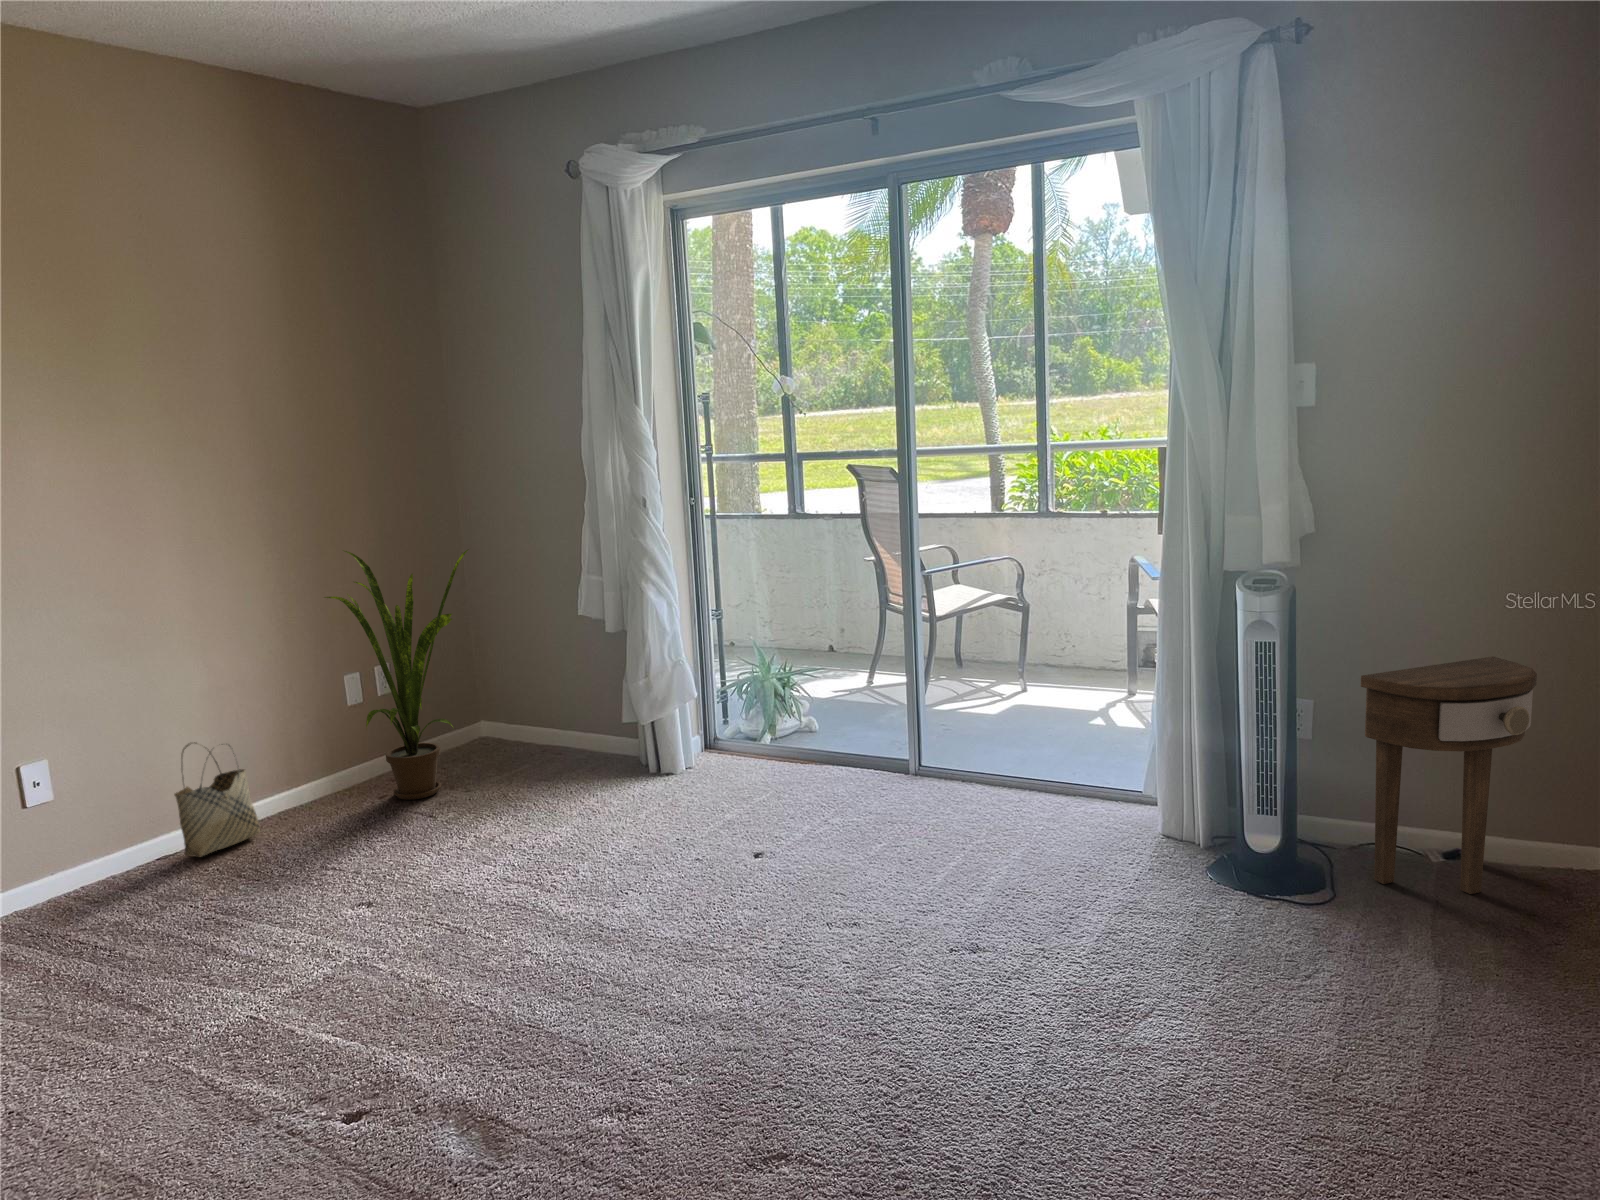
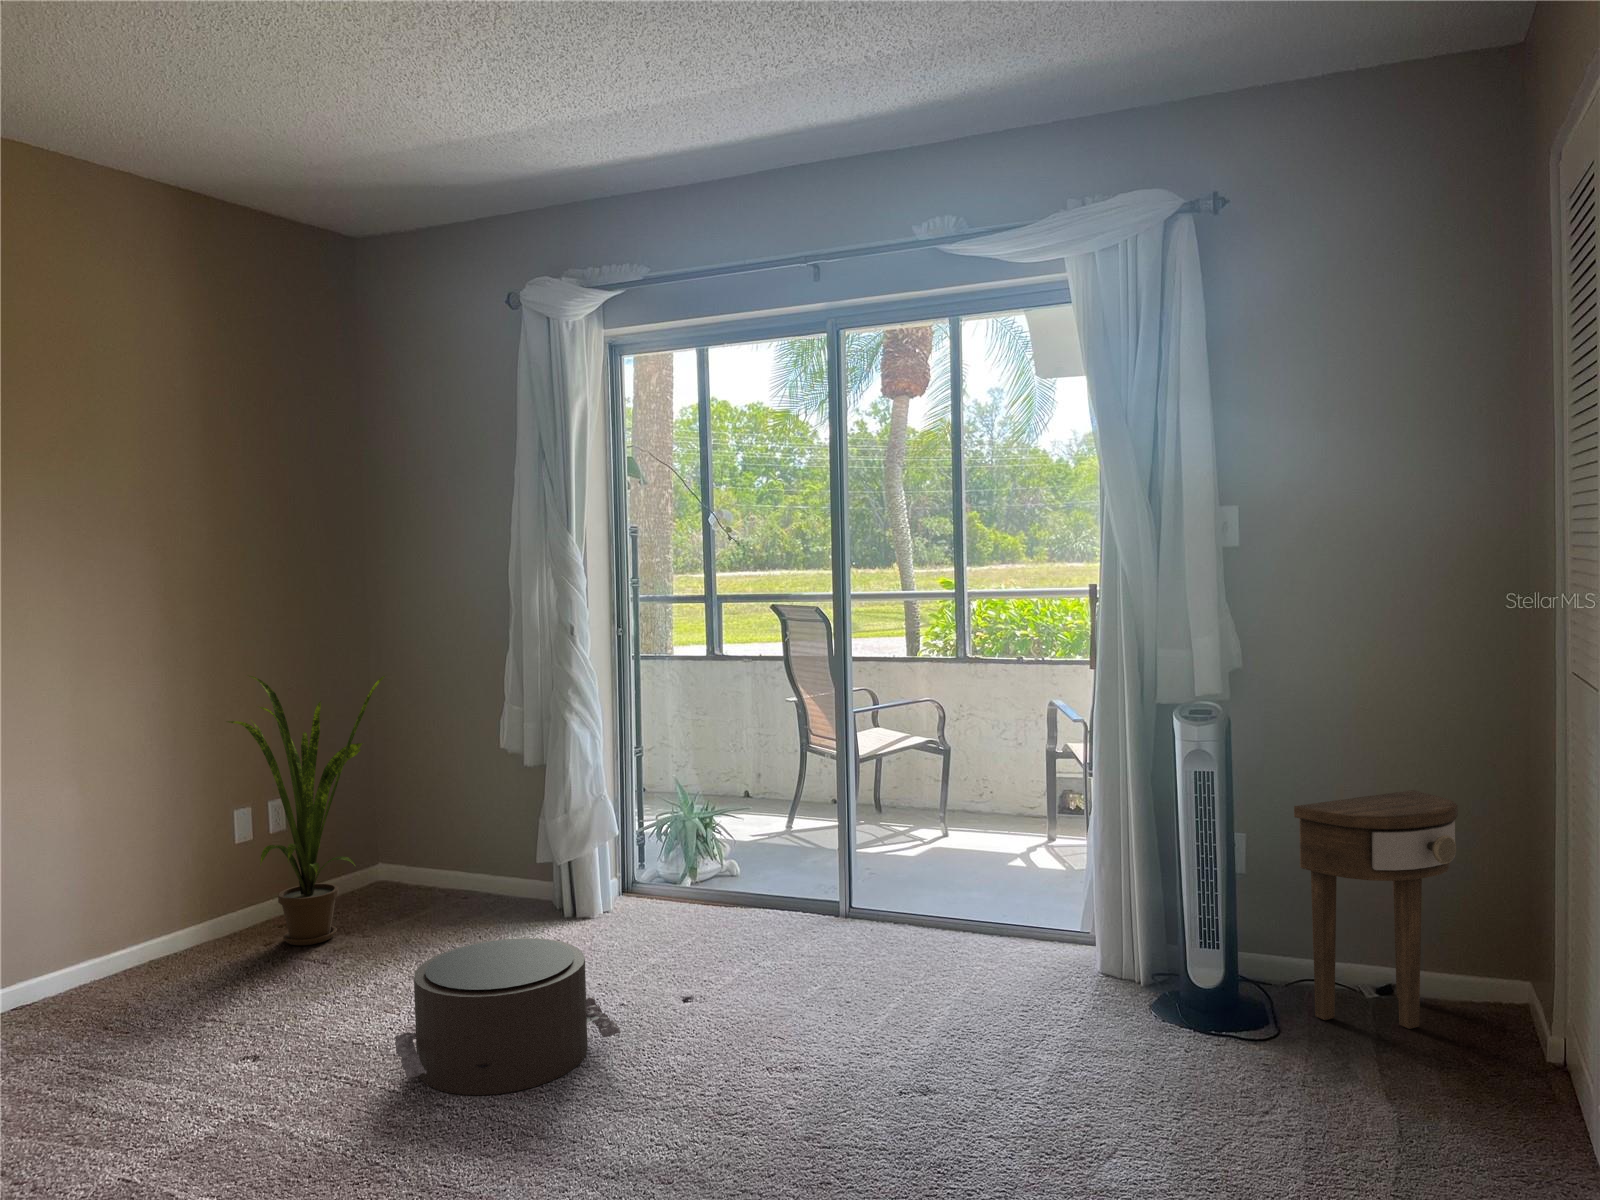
woven basket: present [174,742,260,857] -> none [38,878,131,1008]
pouf: none [486,800,691,944] -> present [395,938,621,1095]

